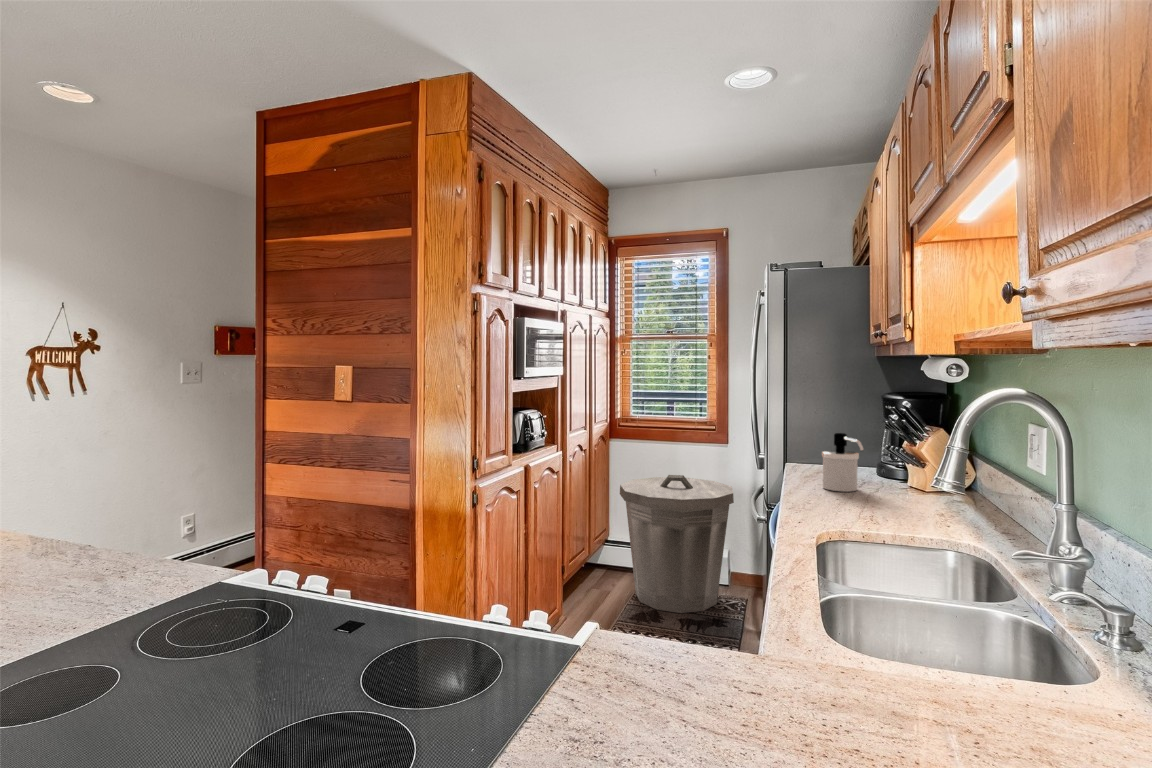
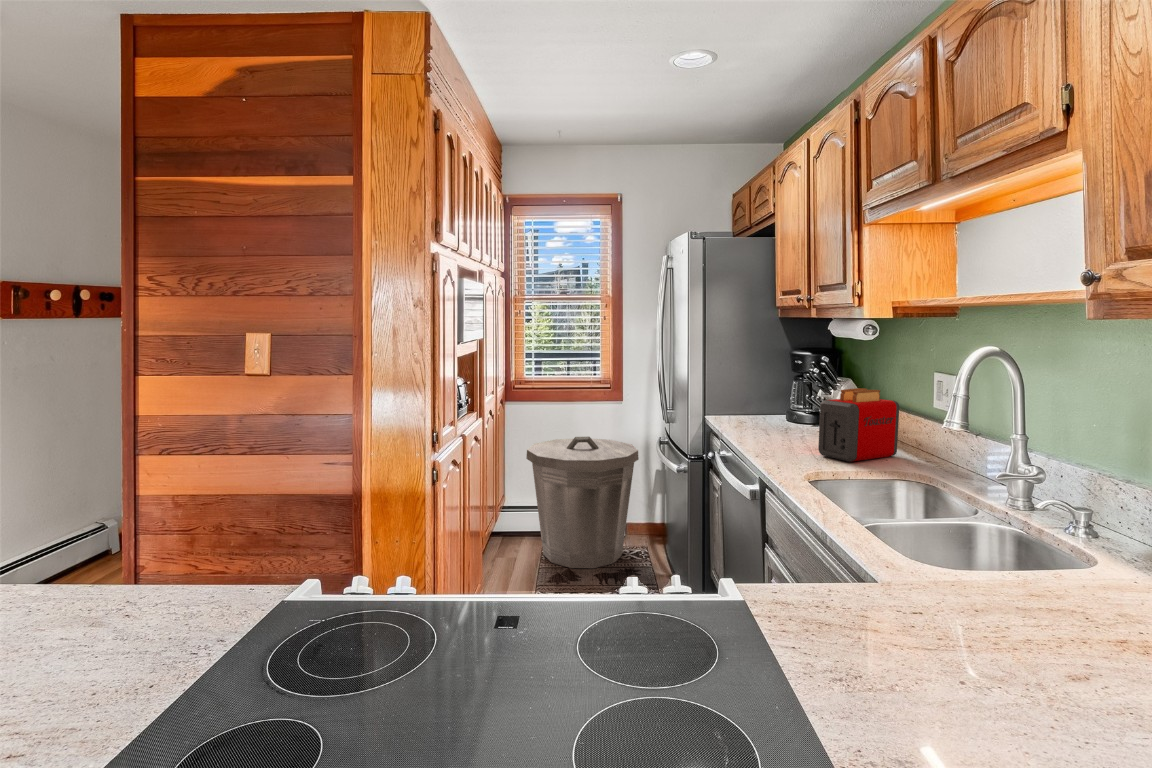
toaster: none [875,430,978,513] -> present [818,388,899,461]
soap dispenser: present [822,433,863,492] -> none [759,393,802,445]

